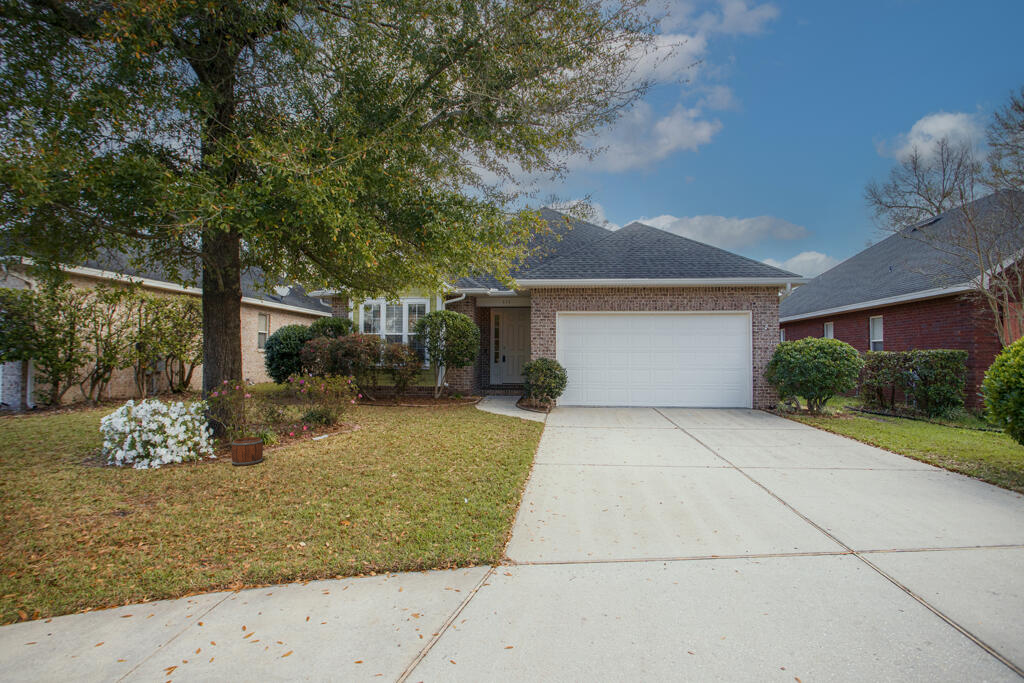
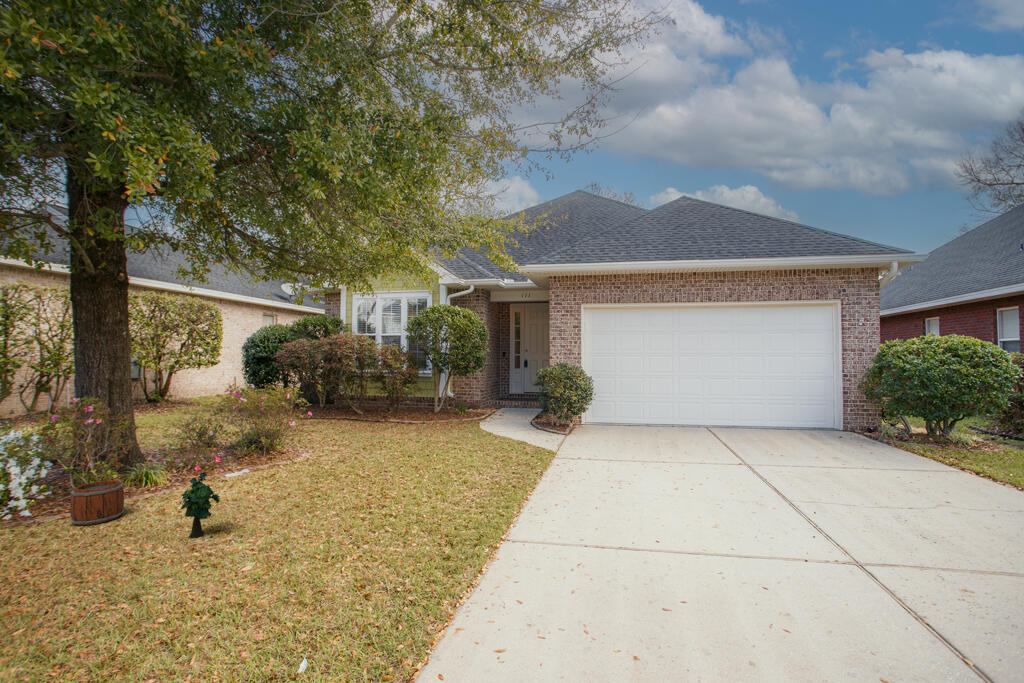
decorative plant: none [317,427,344,469] -> present [180,473,220,538]

